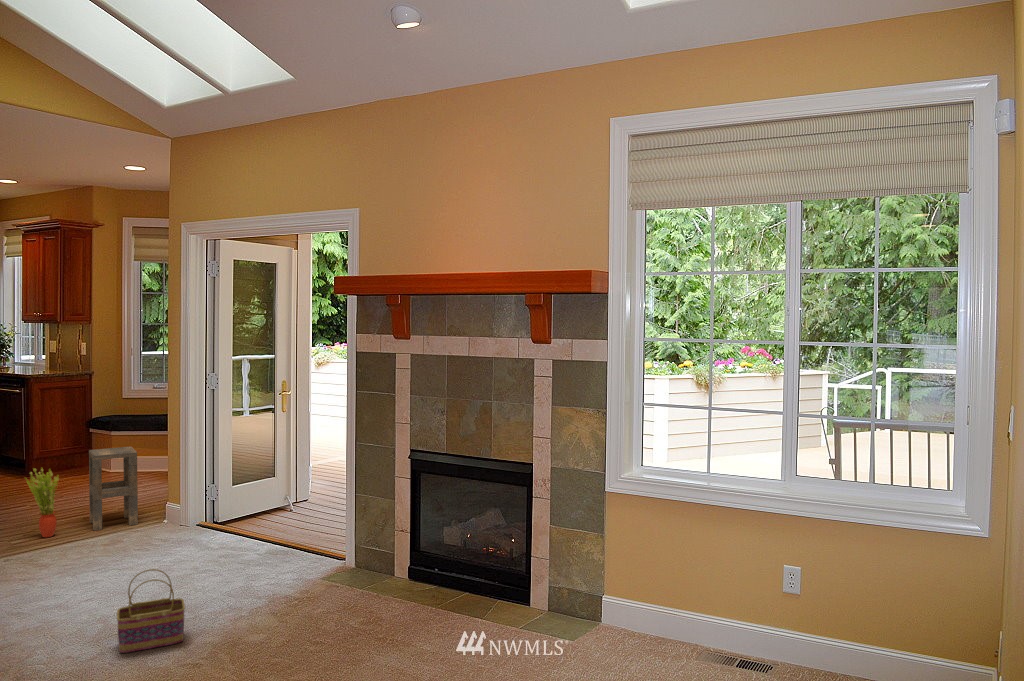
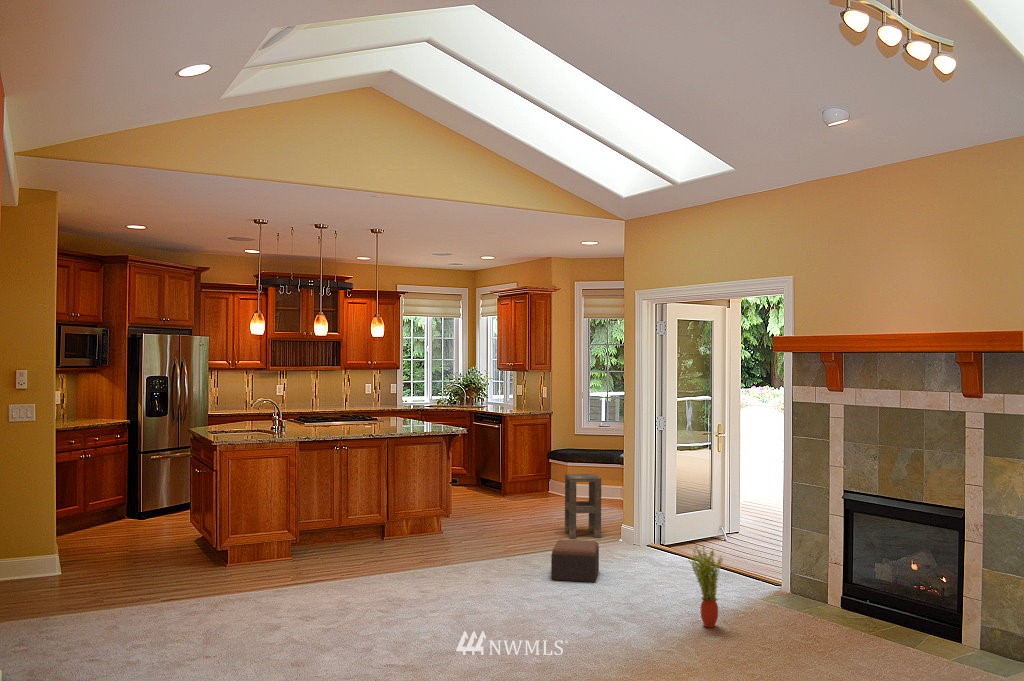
potted plant: present [27,469,59,537] -> present [689,546,723,627]
footstool: none [37,539,116,602] -> present [551,540,599,582]
basket: present [117,569,185,653] -> none [616,561,664,620]

